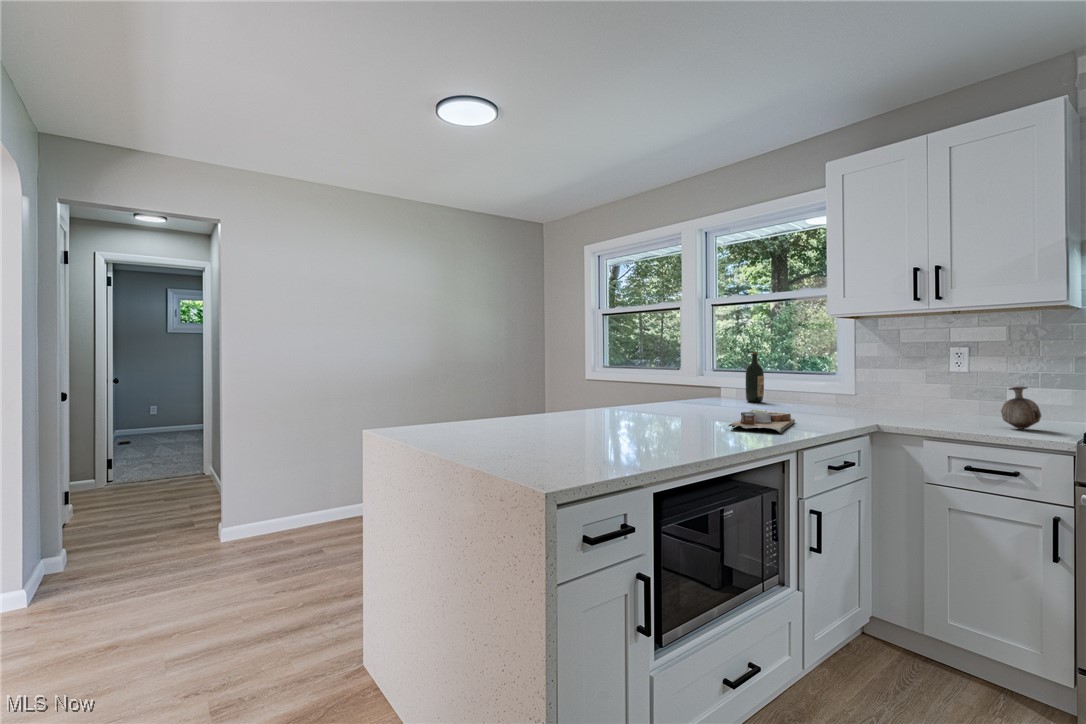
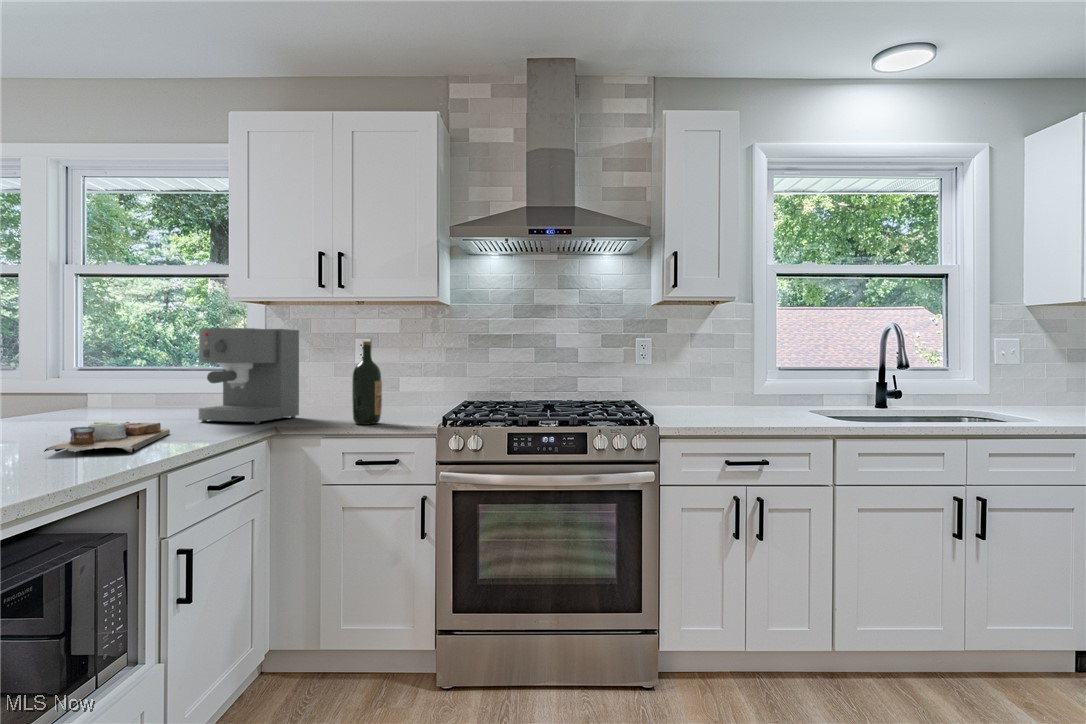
coffee maker: none [809,340,896,421] -> present [199,328,299,424]
wine bottle: present [746,352,764,402] -> present [352,341,382,424]
vase: present [1001,387,1041,429] -> none [391,378,419,418]

